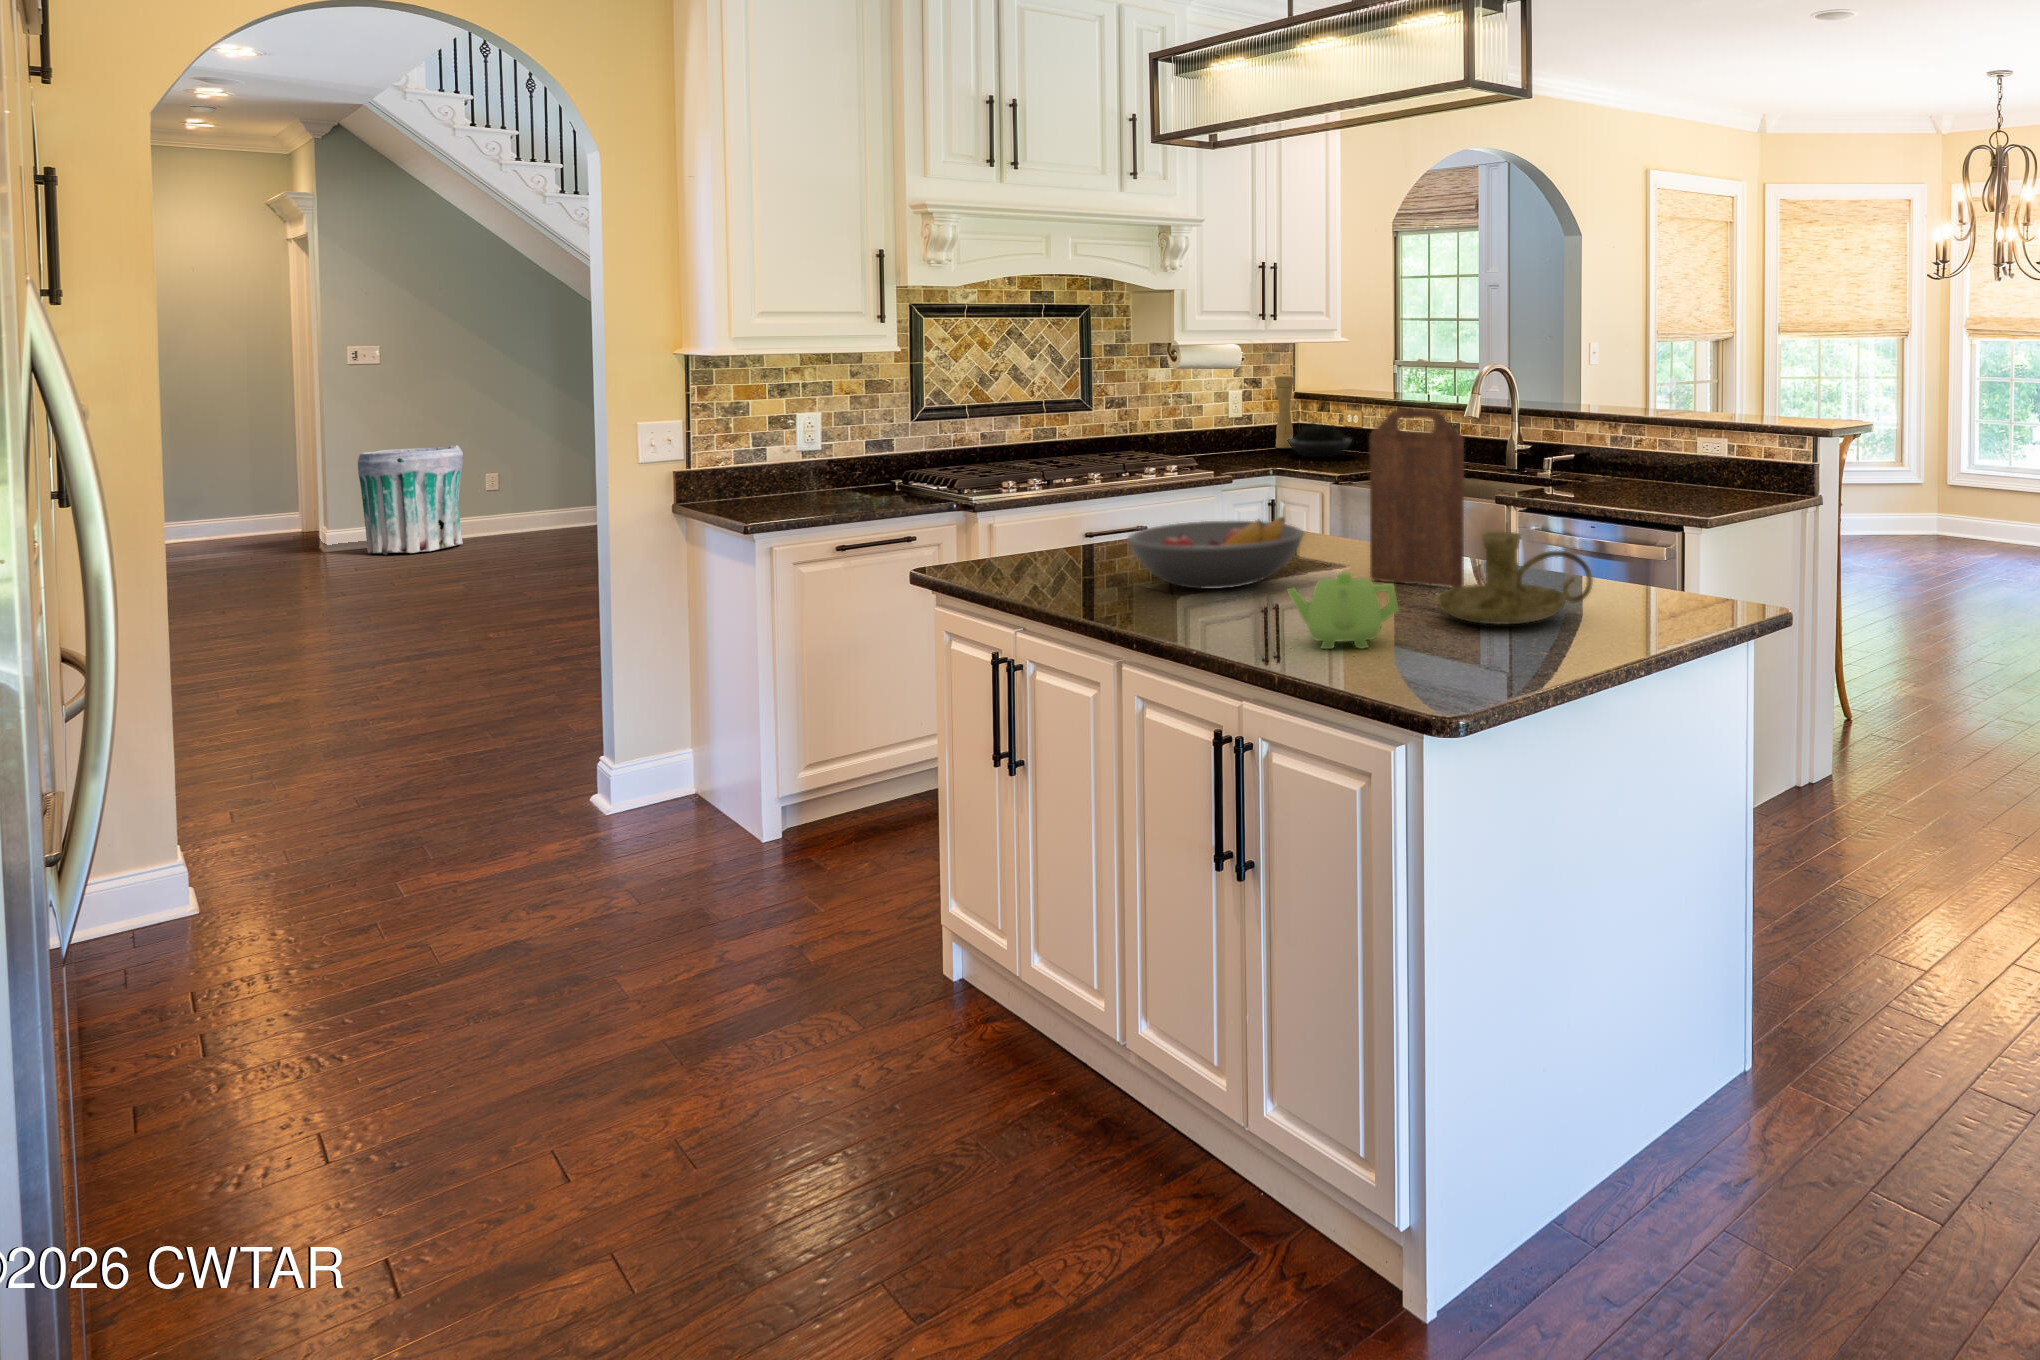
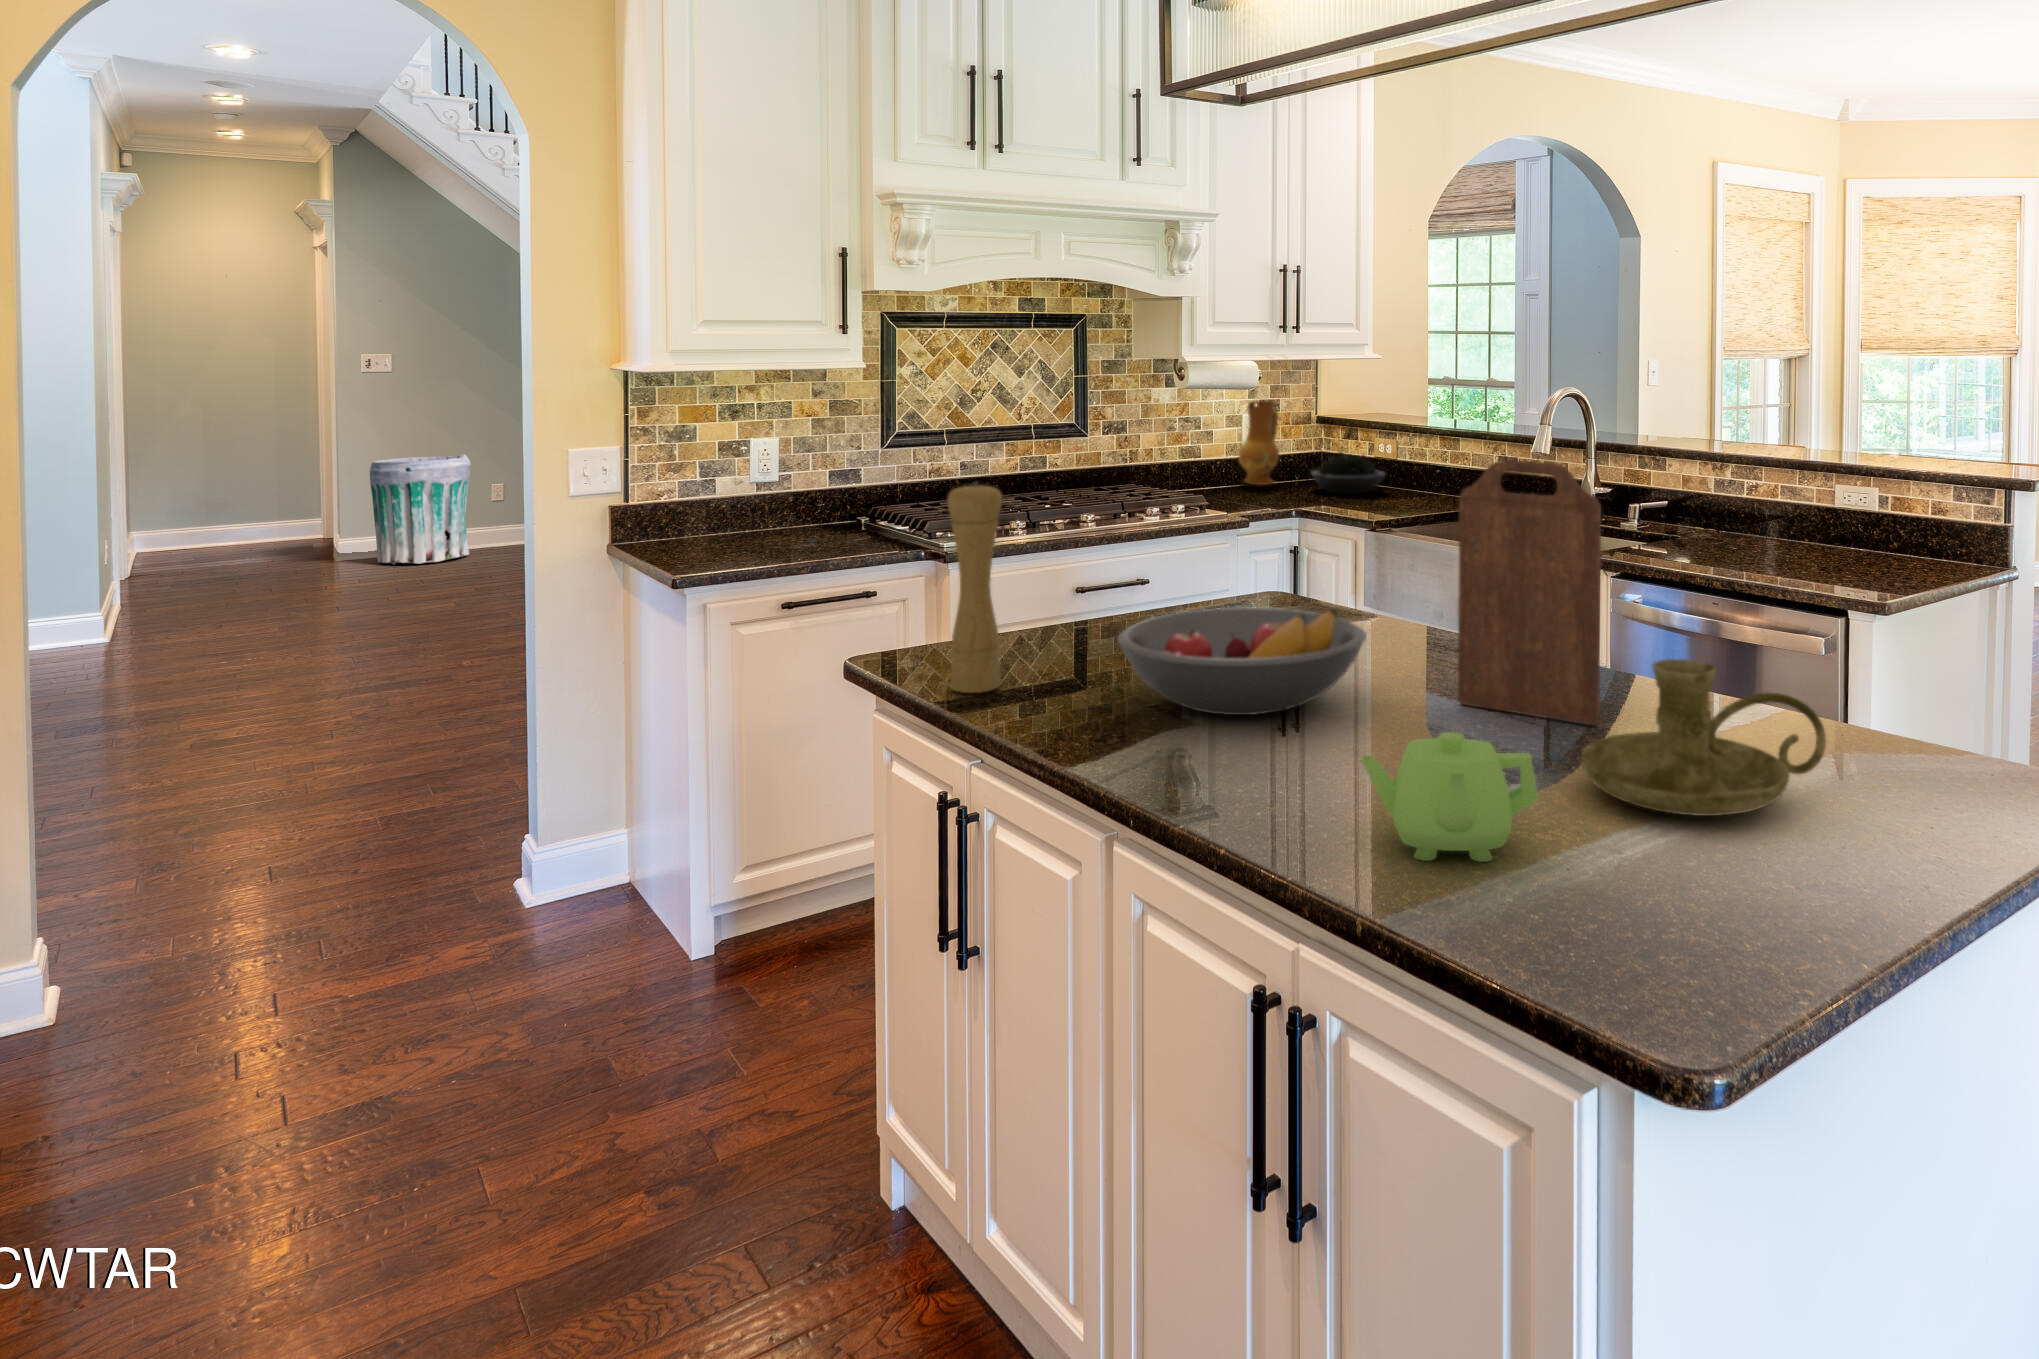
pepper mill: present [1275,373,1294,448] -> present [948,483,1002,693]
ceramic jug: none [1225,379,1260,452] -> present [1238,401,1279,485]

